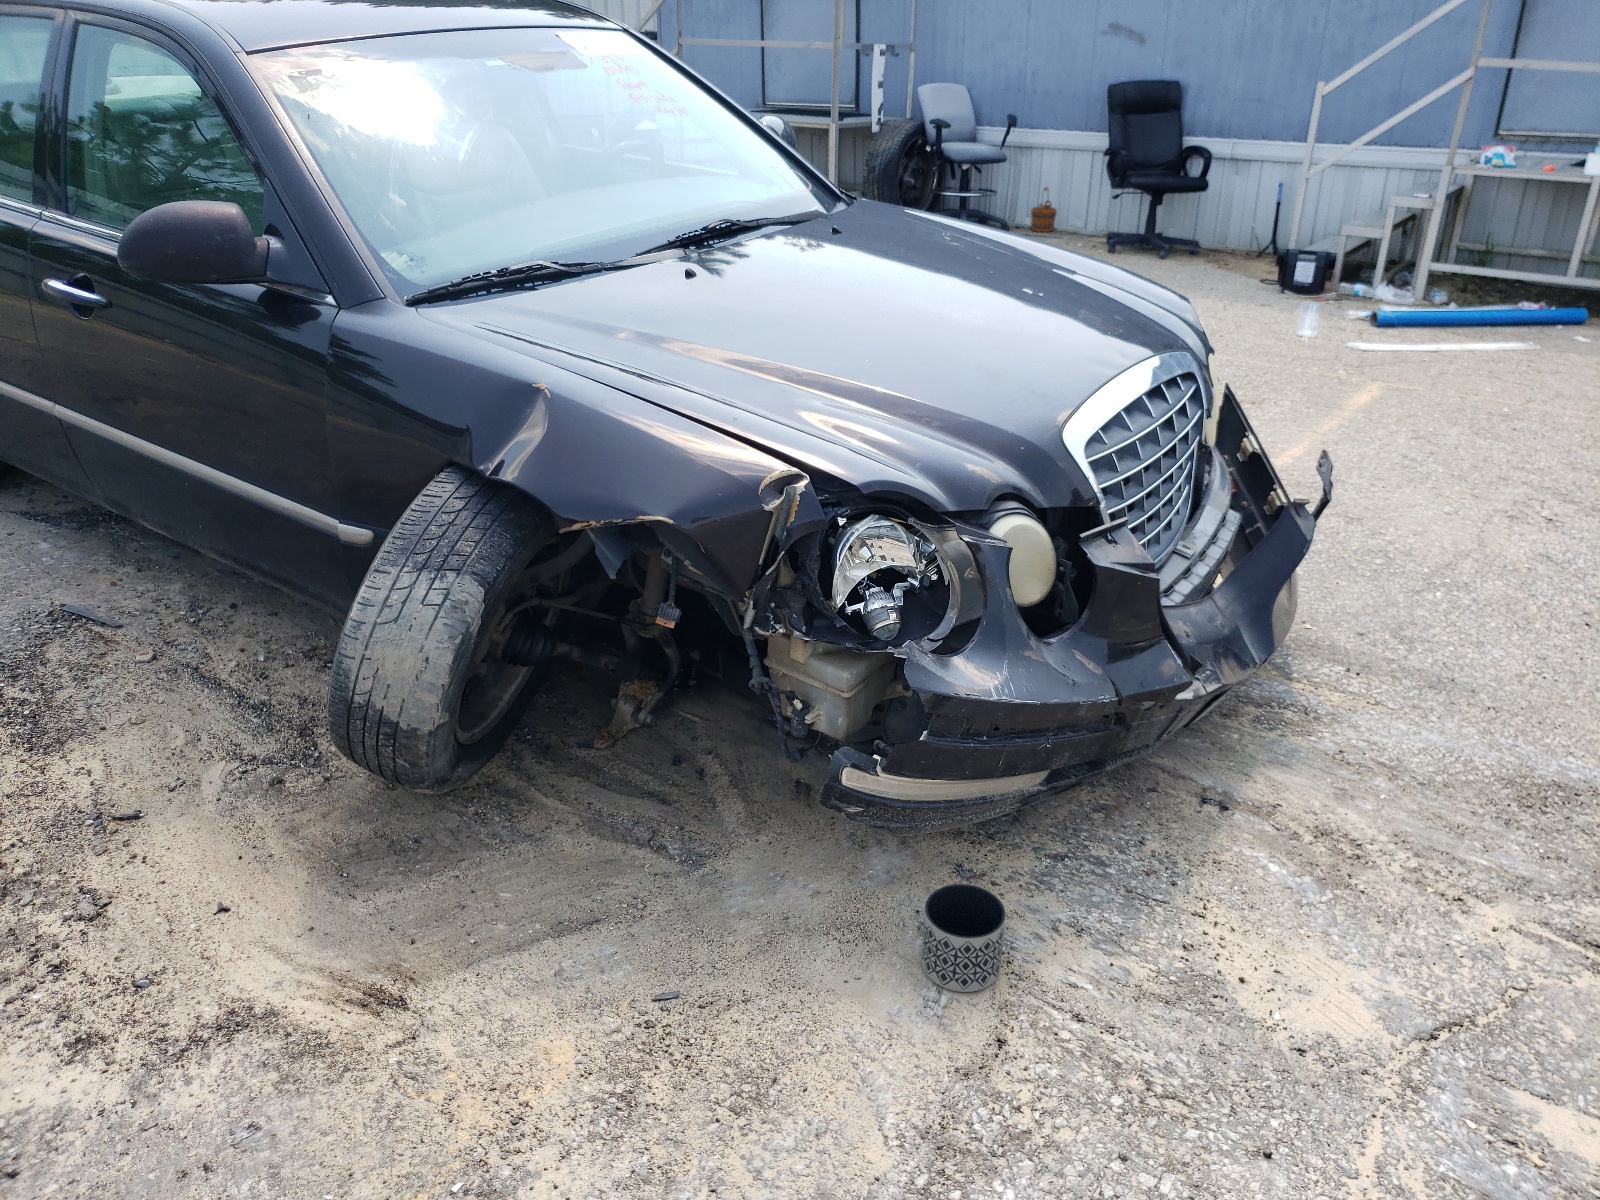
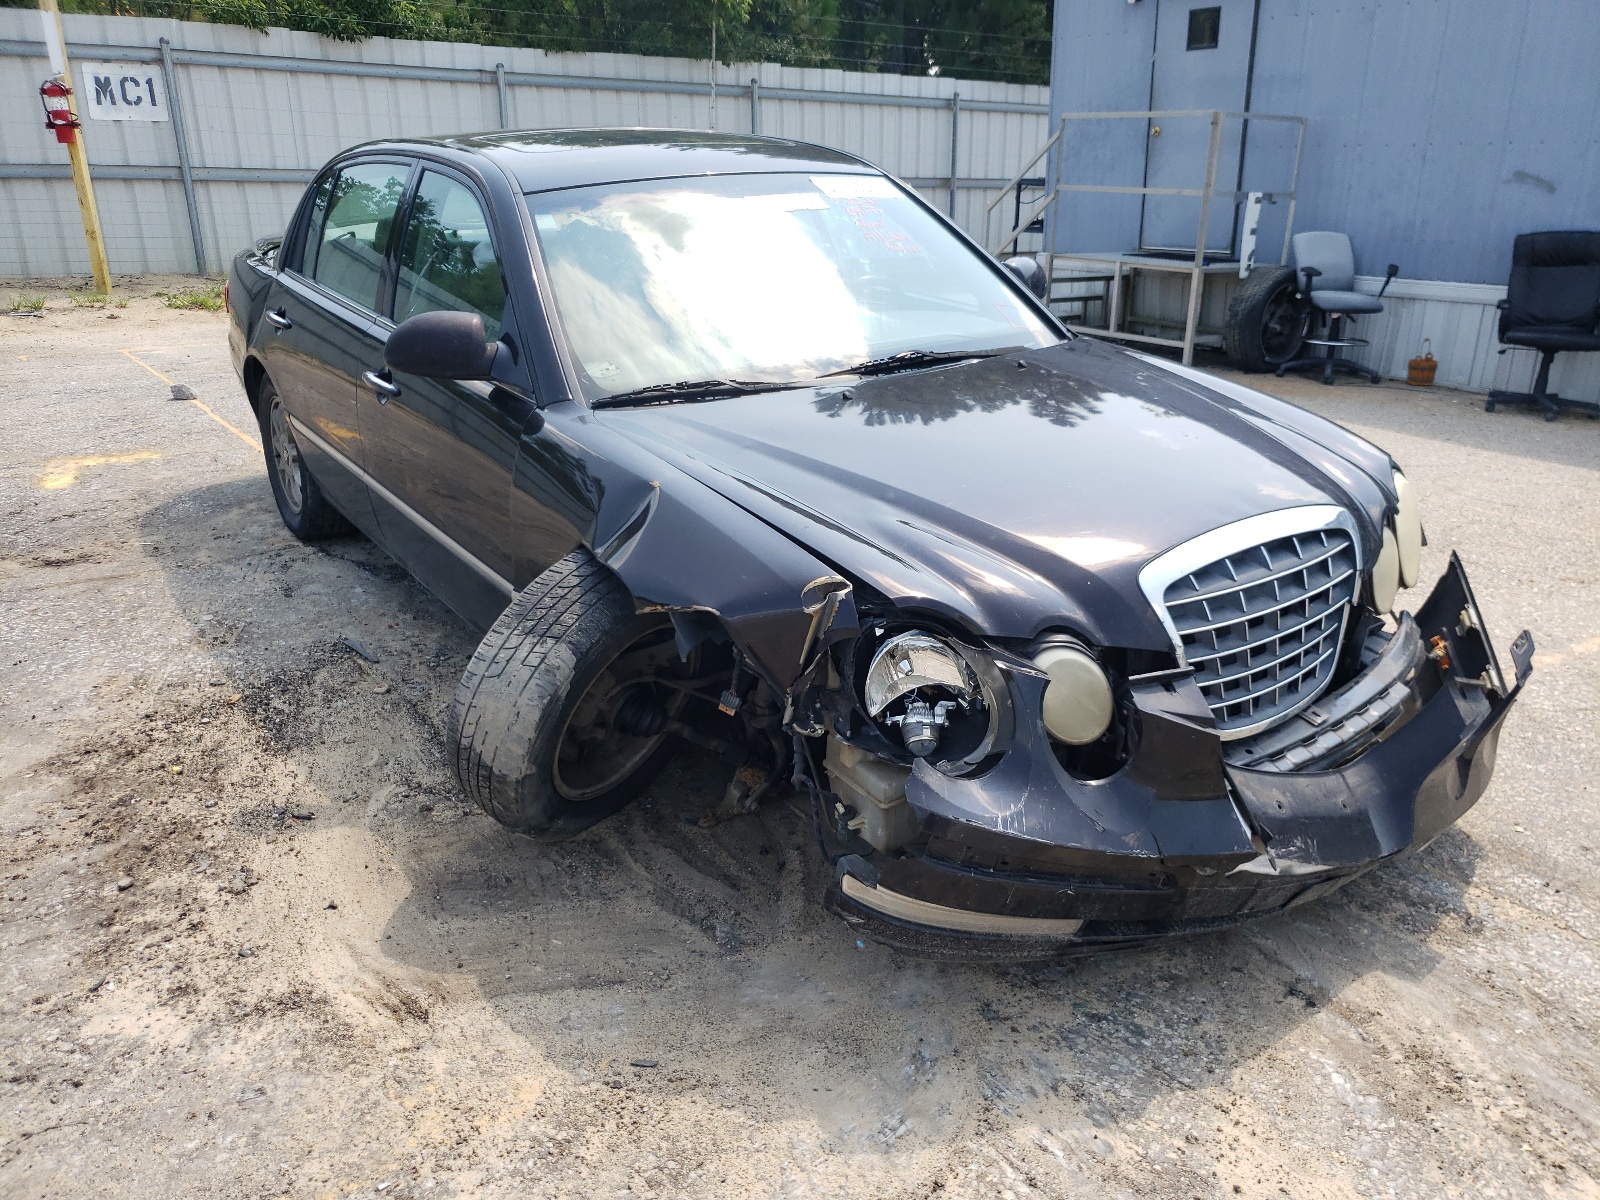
planter: present [922,884,1005,992] -> none [893,1013,978,1129]

